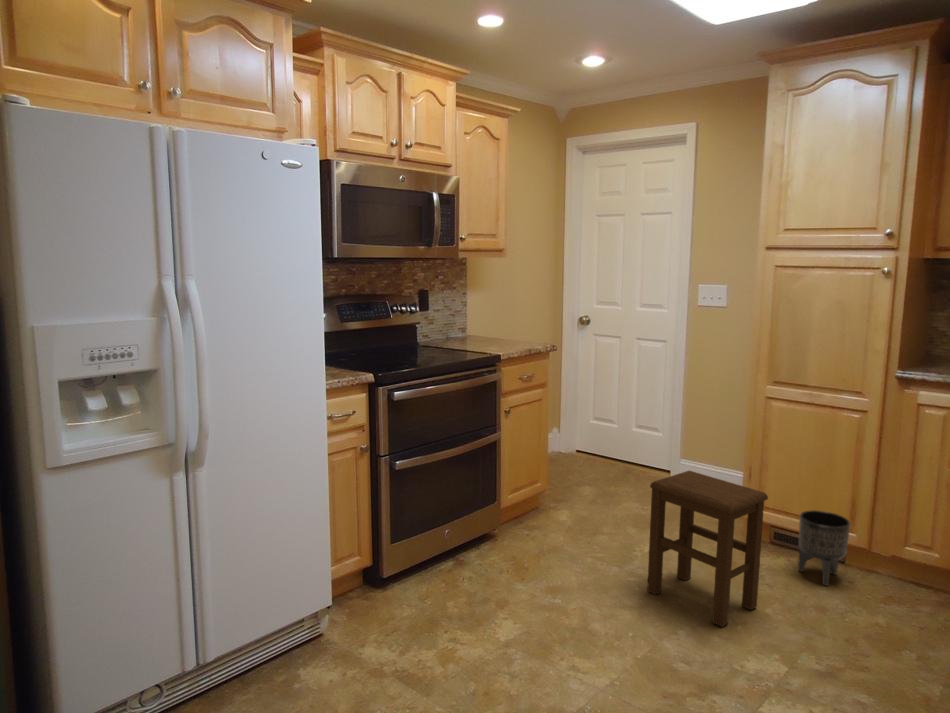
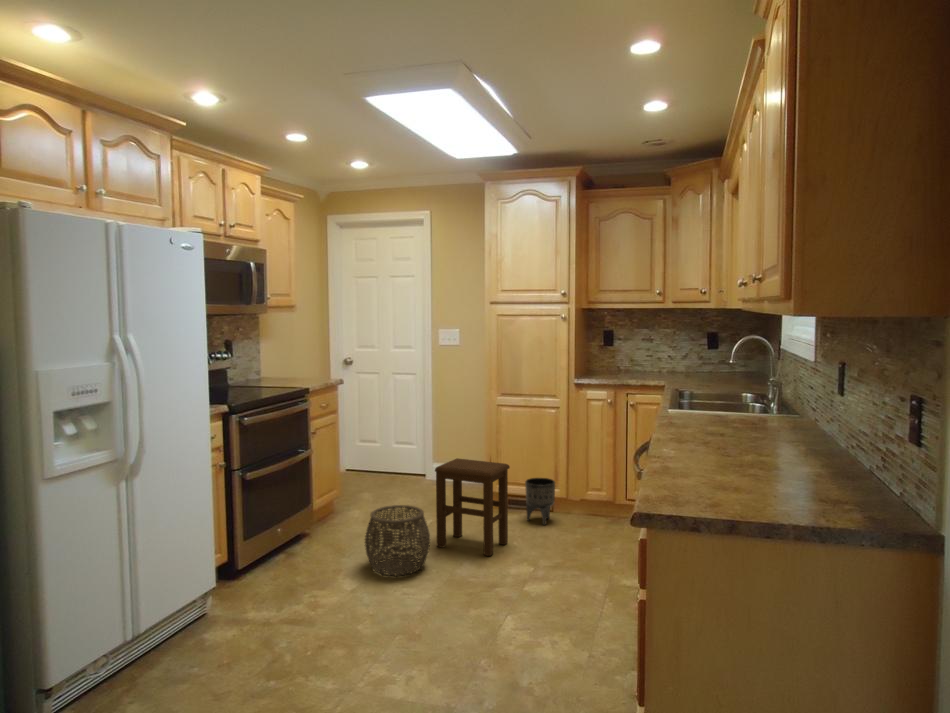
woven basket: none [536,527,630,633] -> present [365,505,430,576]

